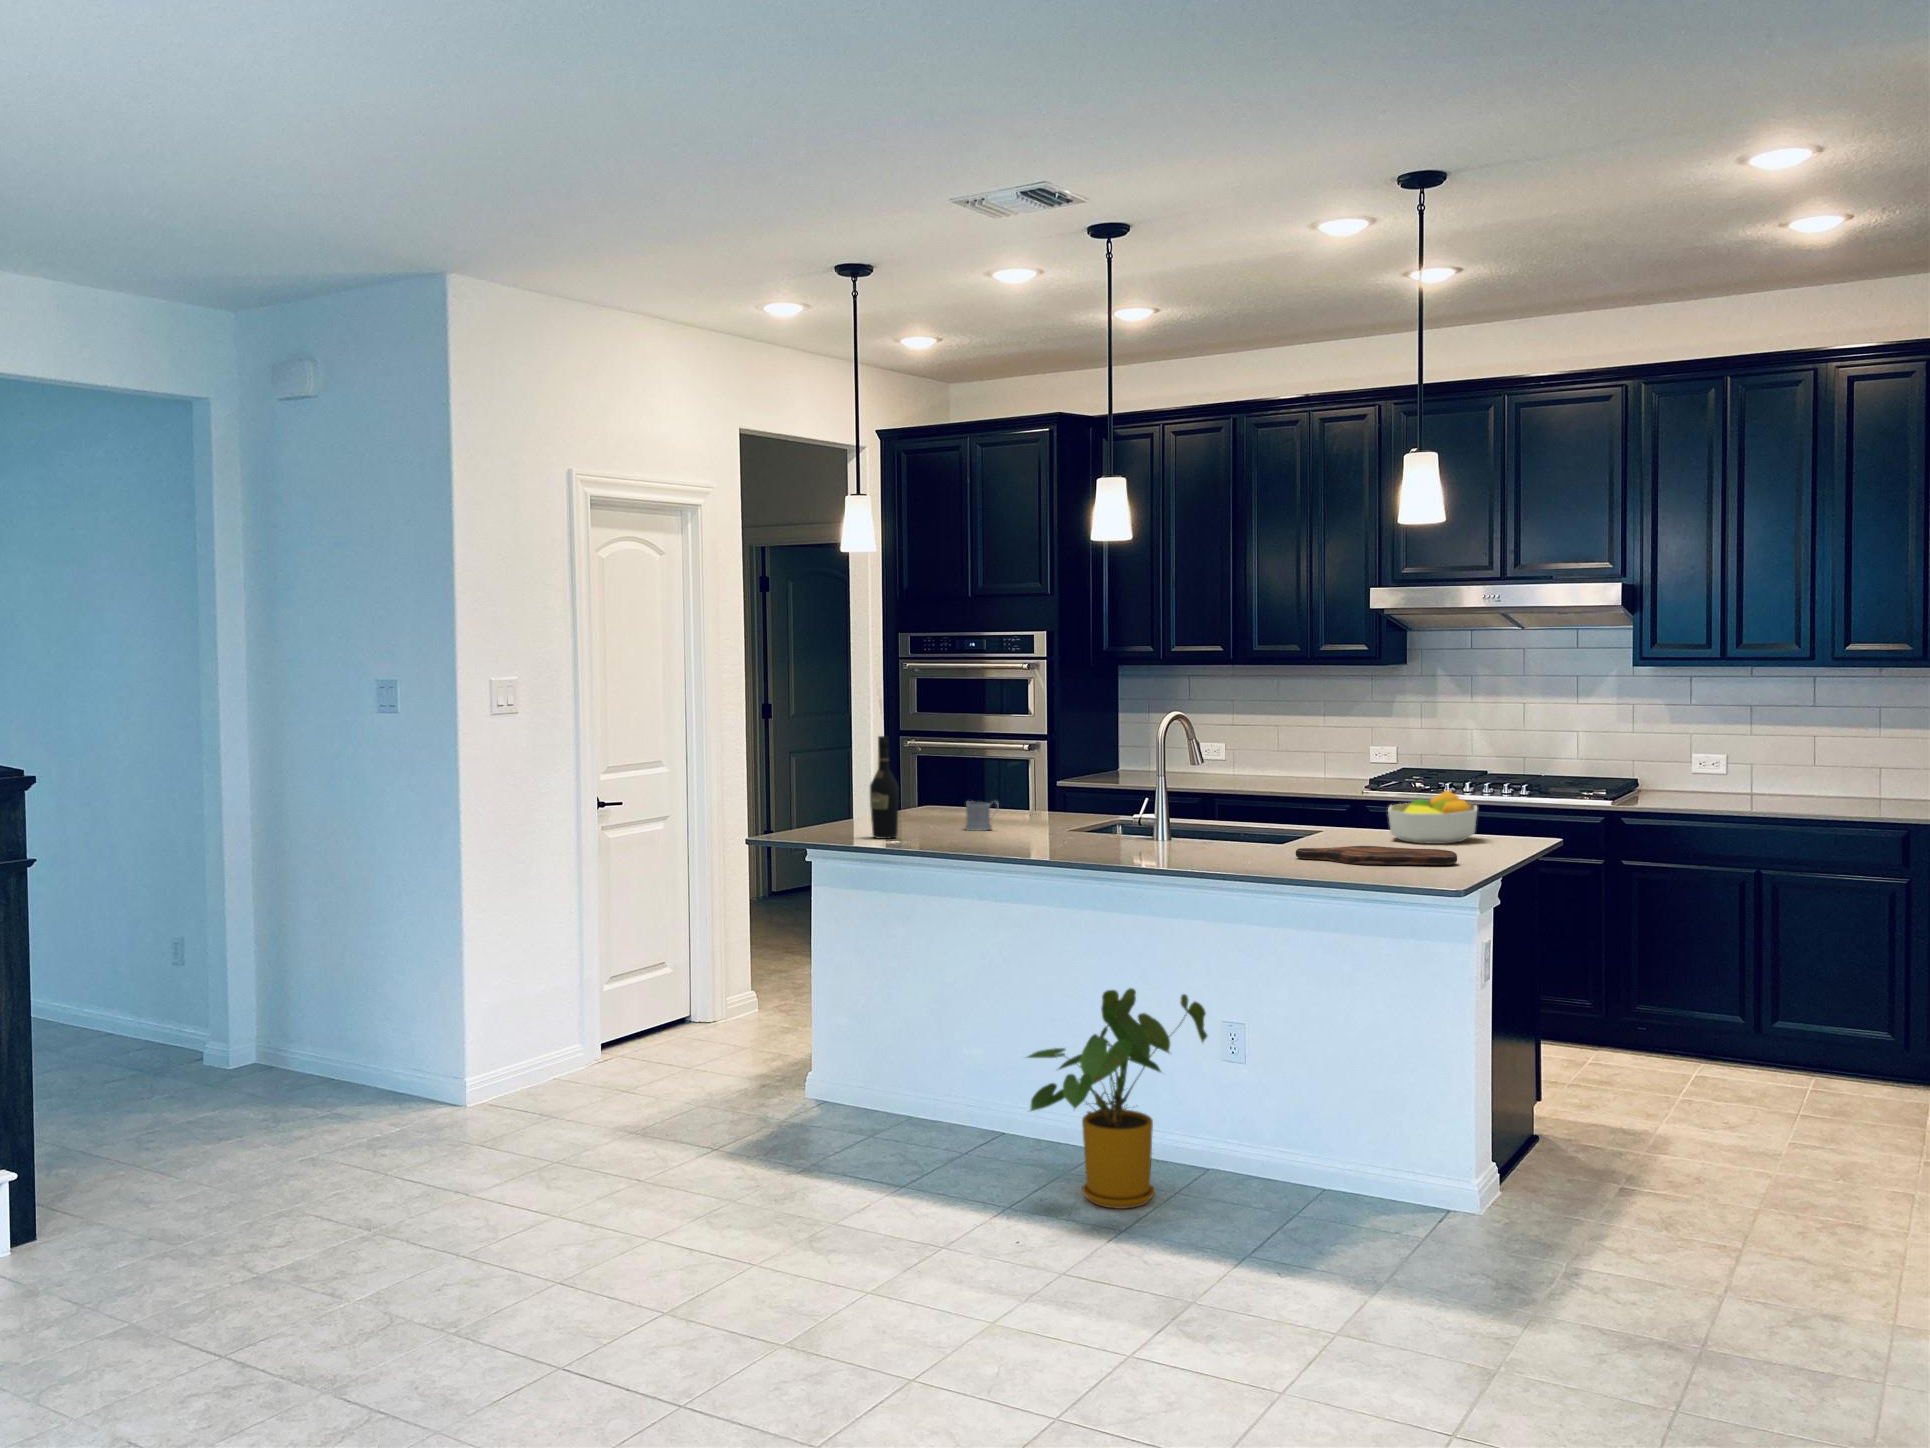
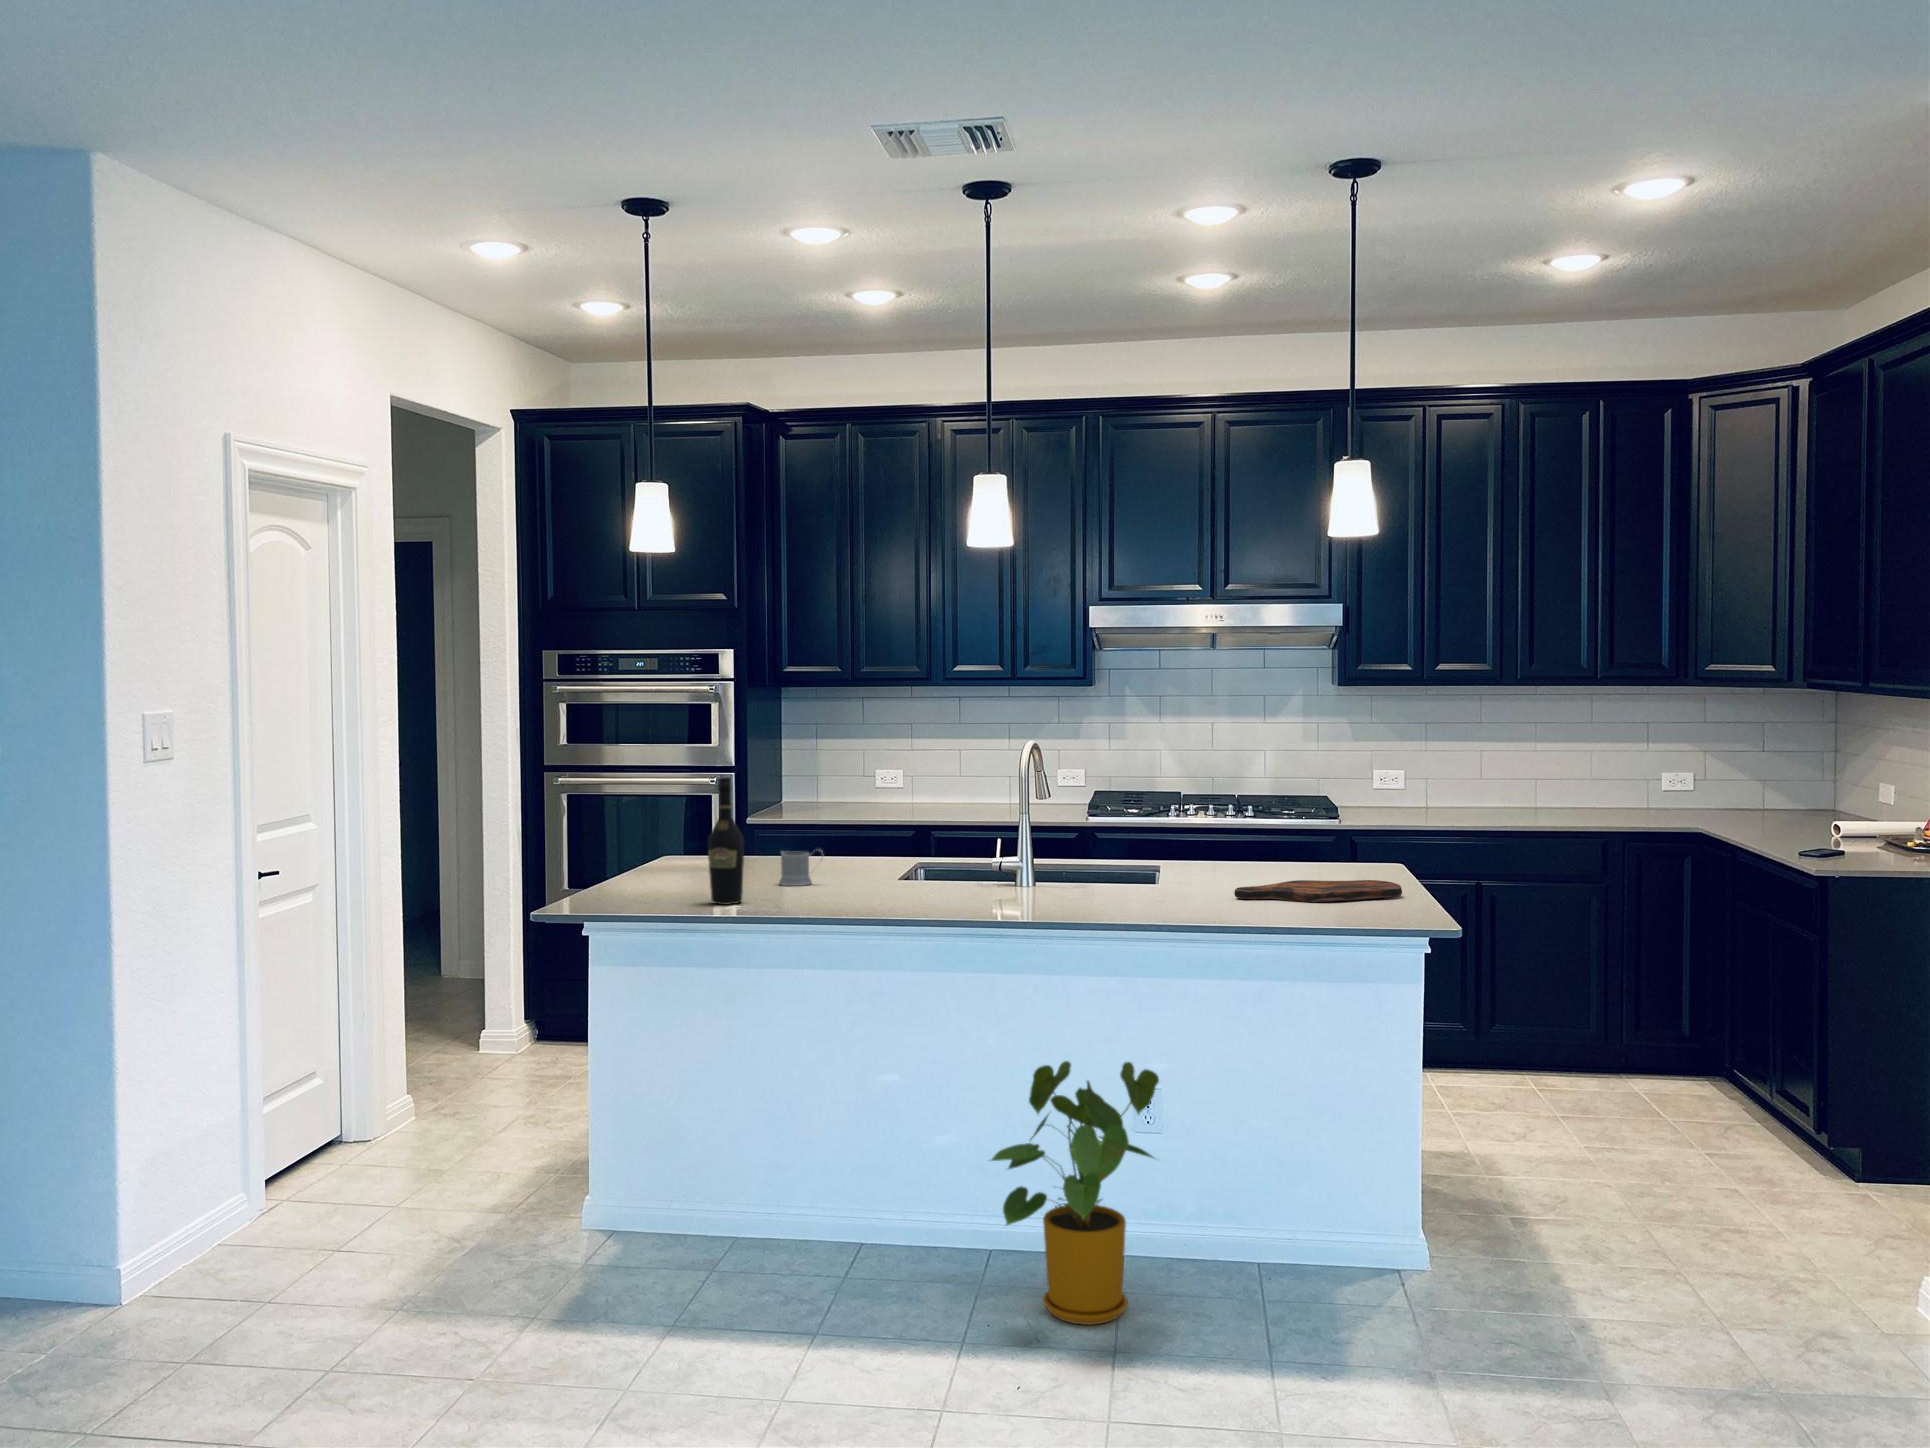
fruit bowl: present [1388,791,1477,844] -> none [1227,814,1321,873]

